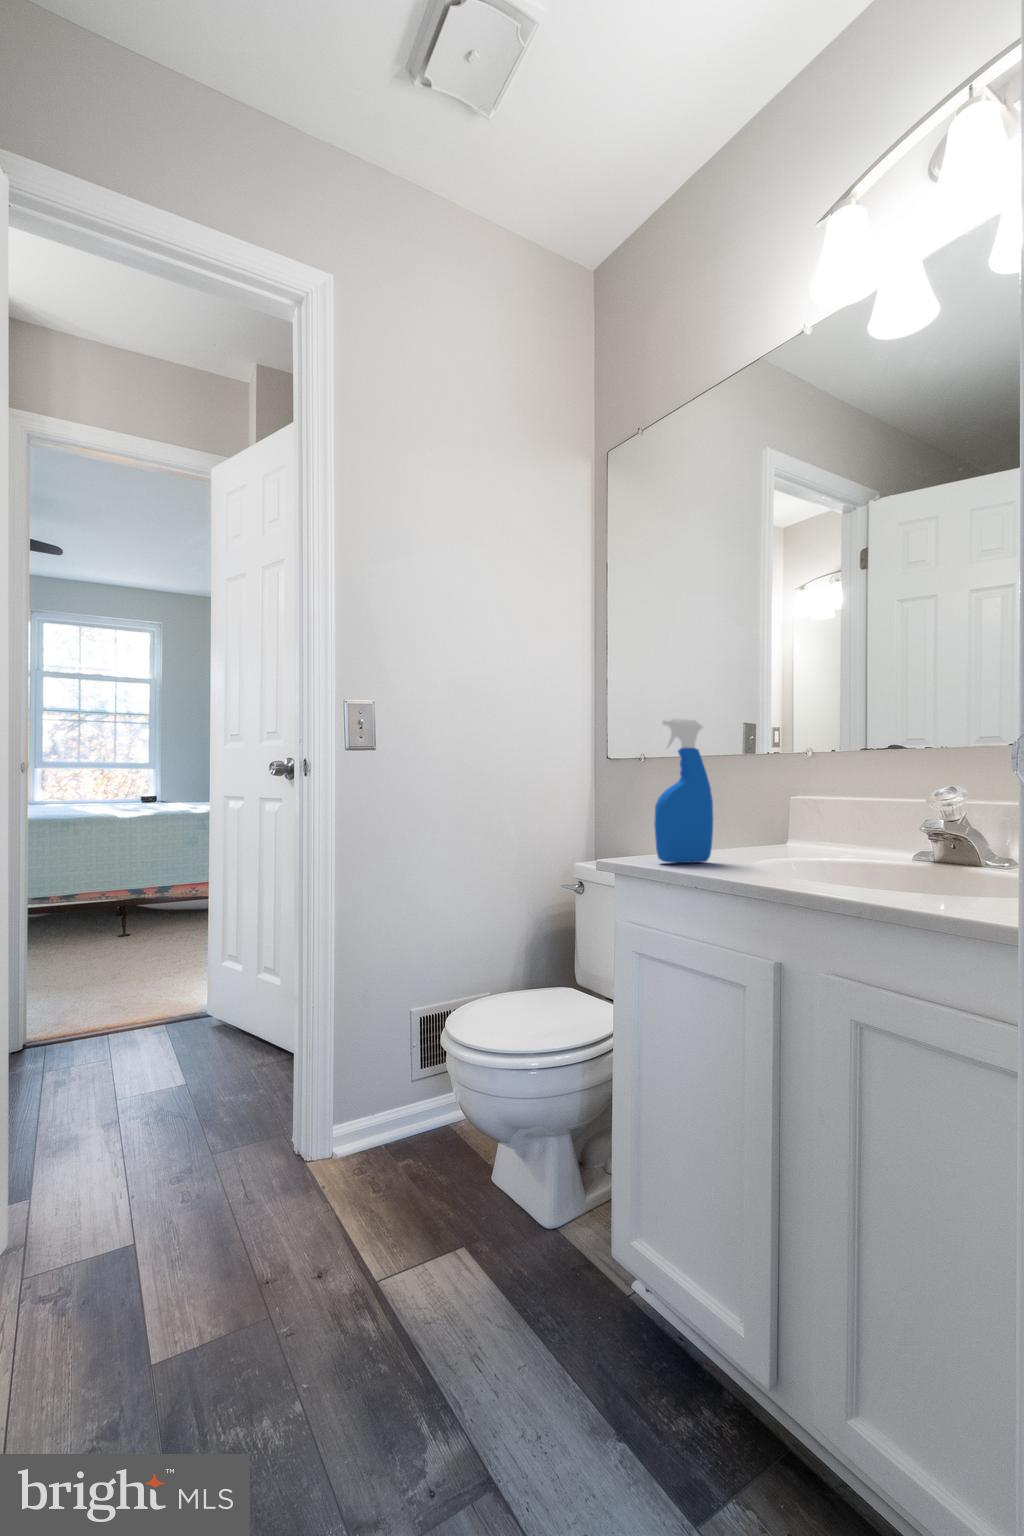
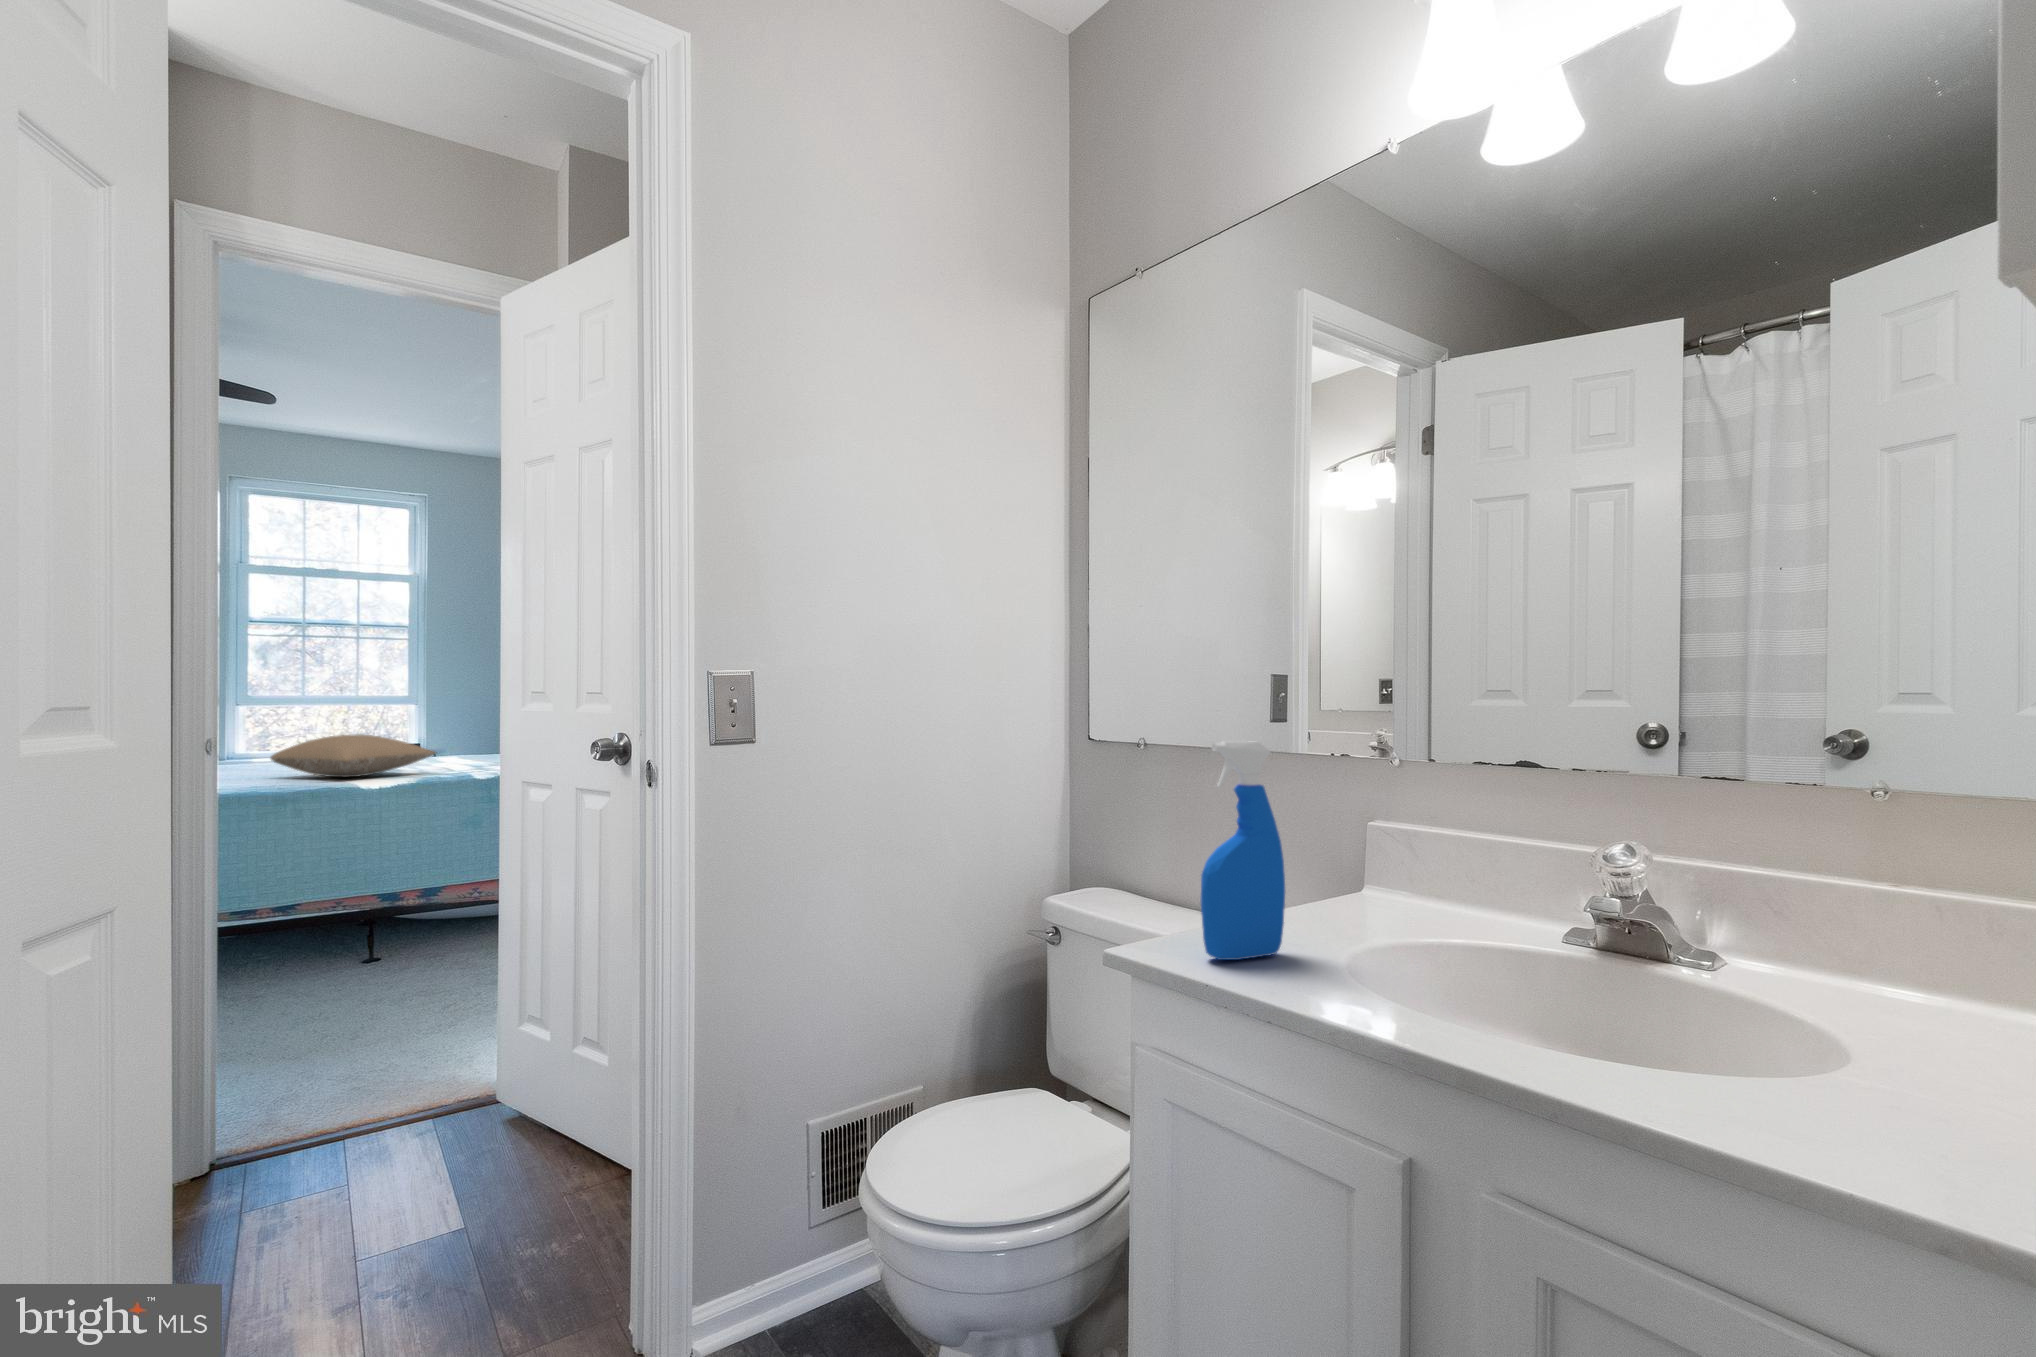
pillow: none [61,782,167,811] -> present [271,735,436,777]

